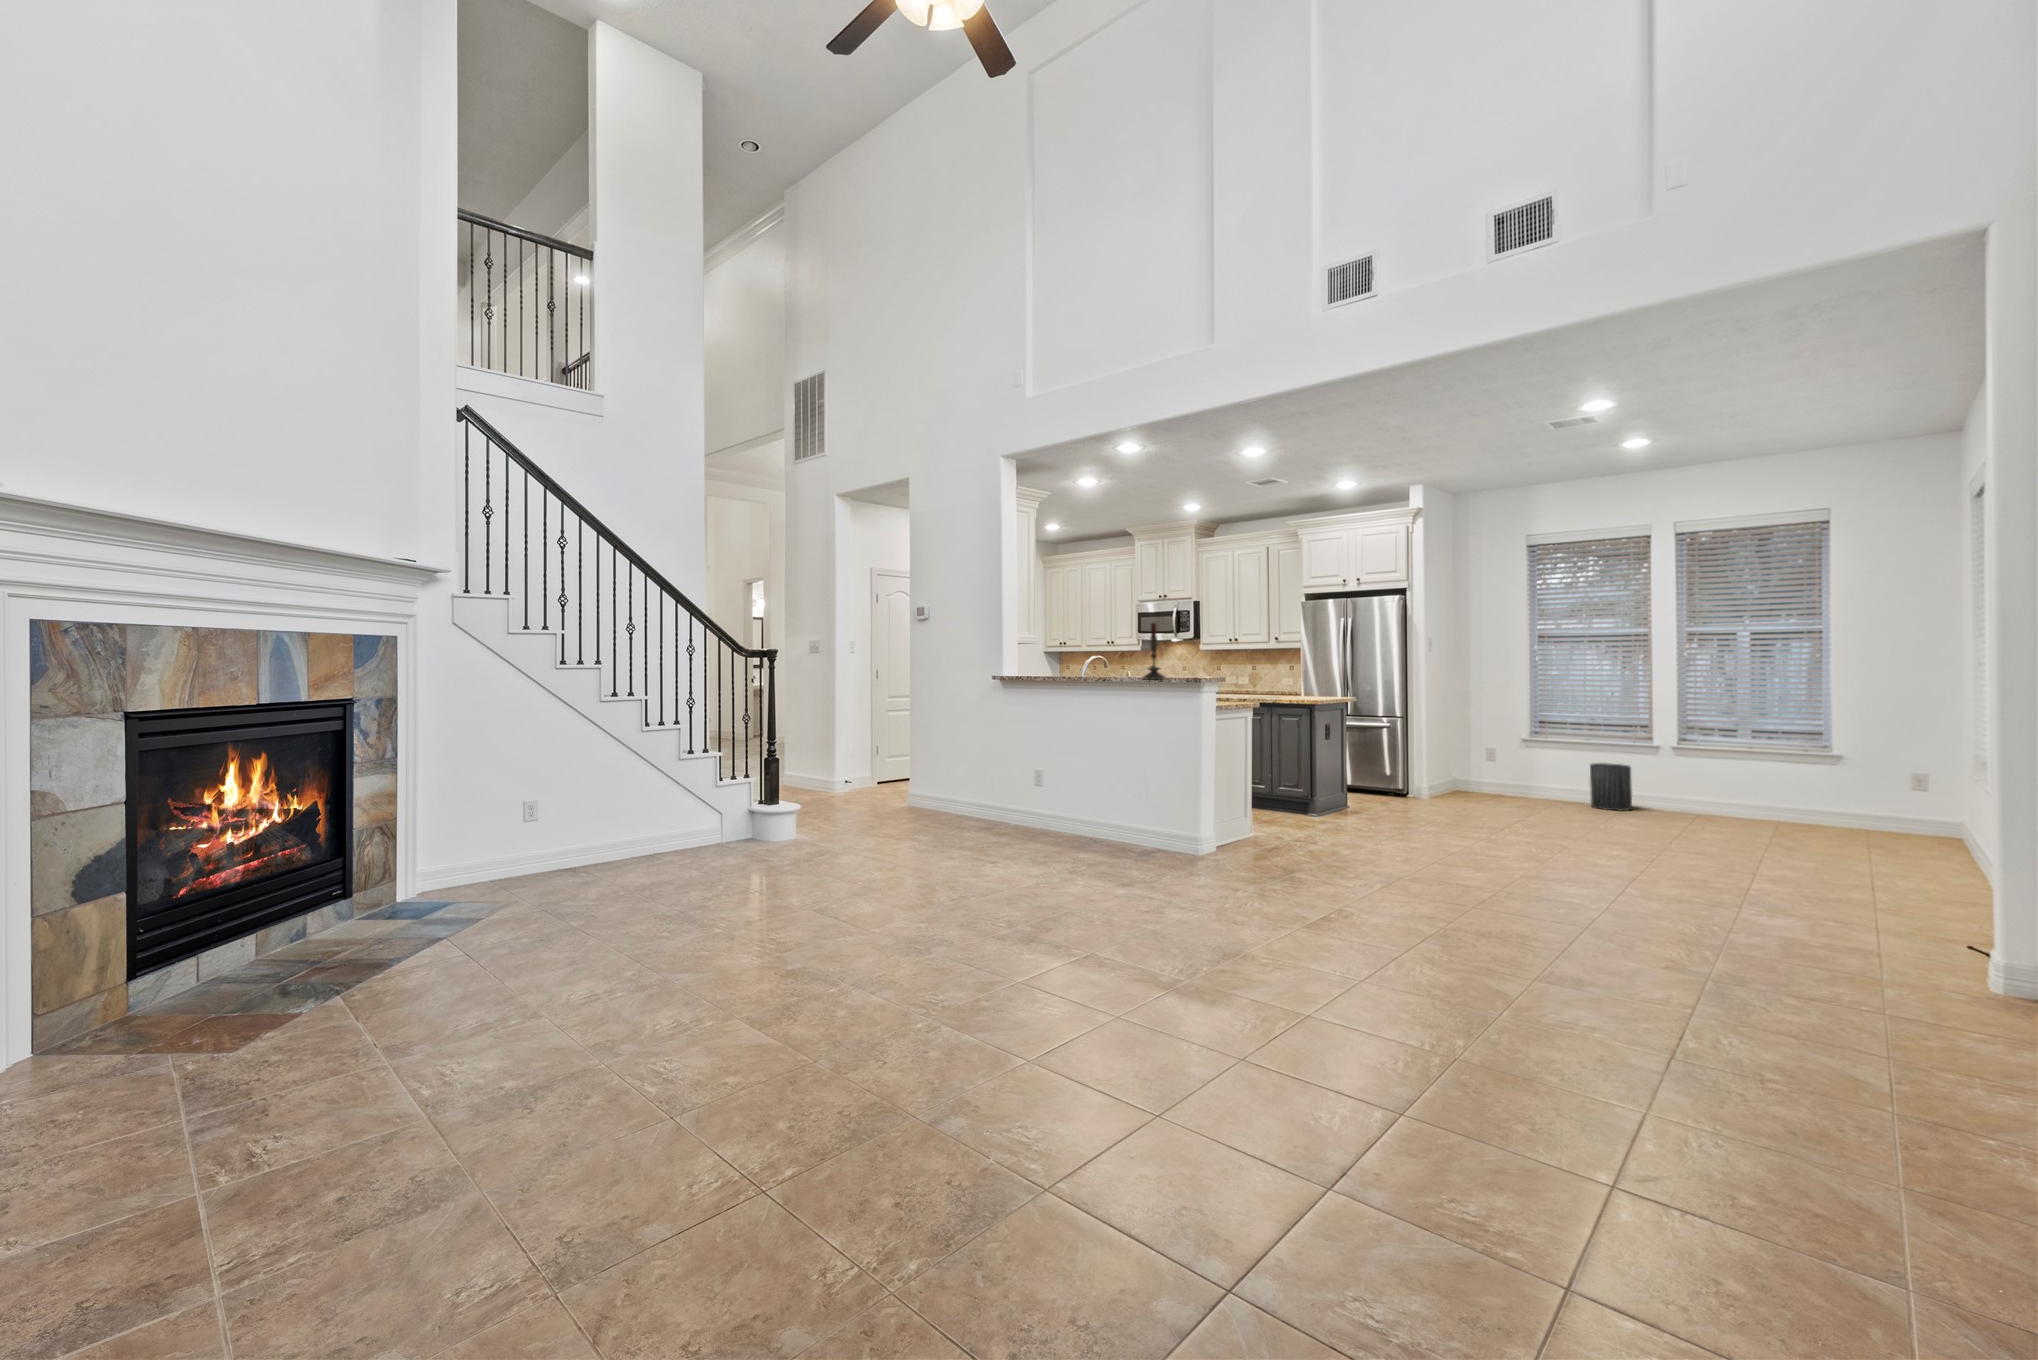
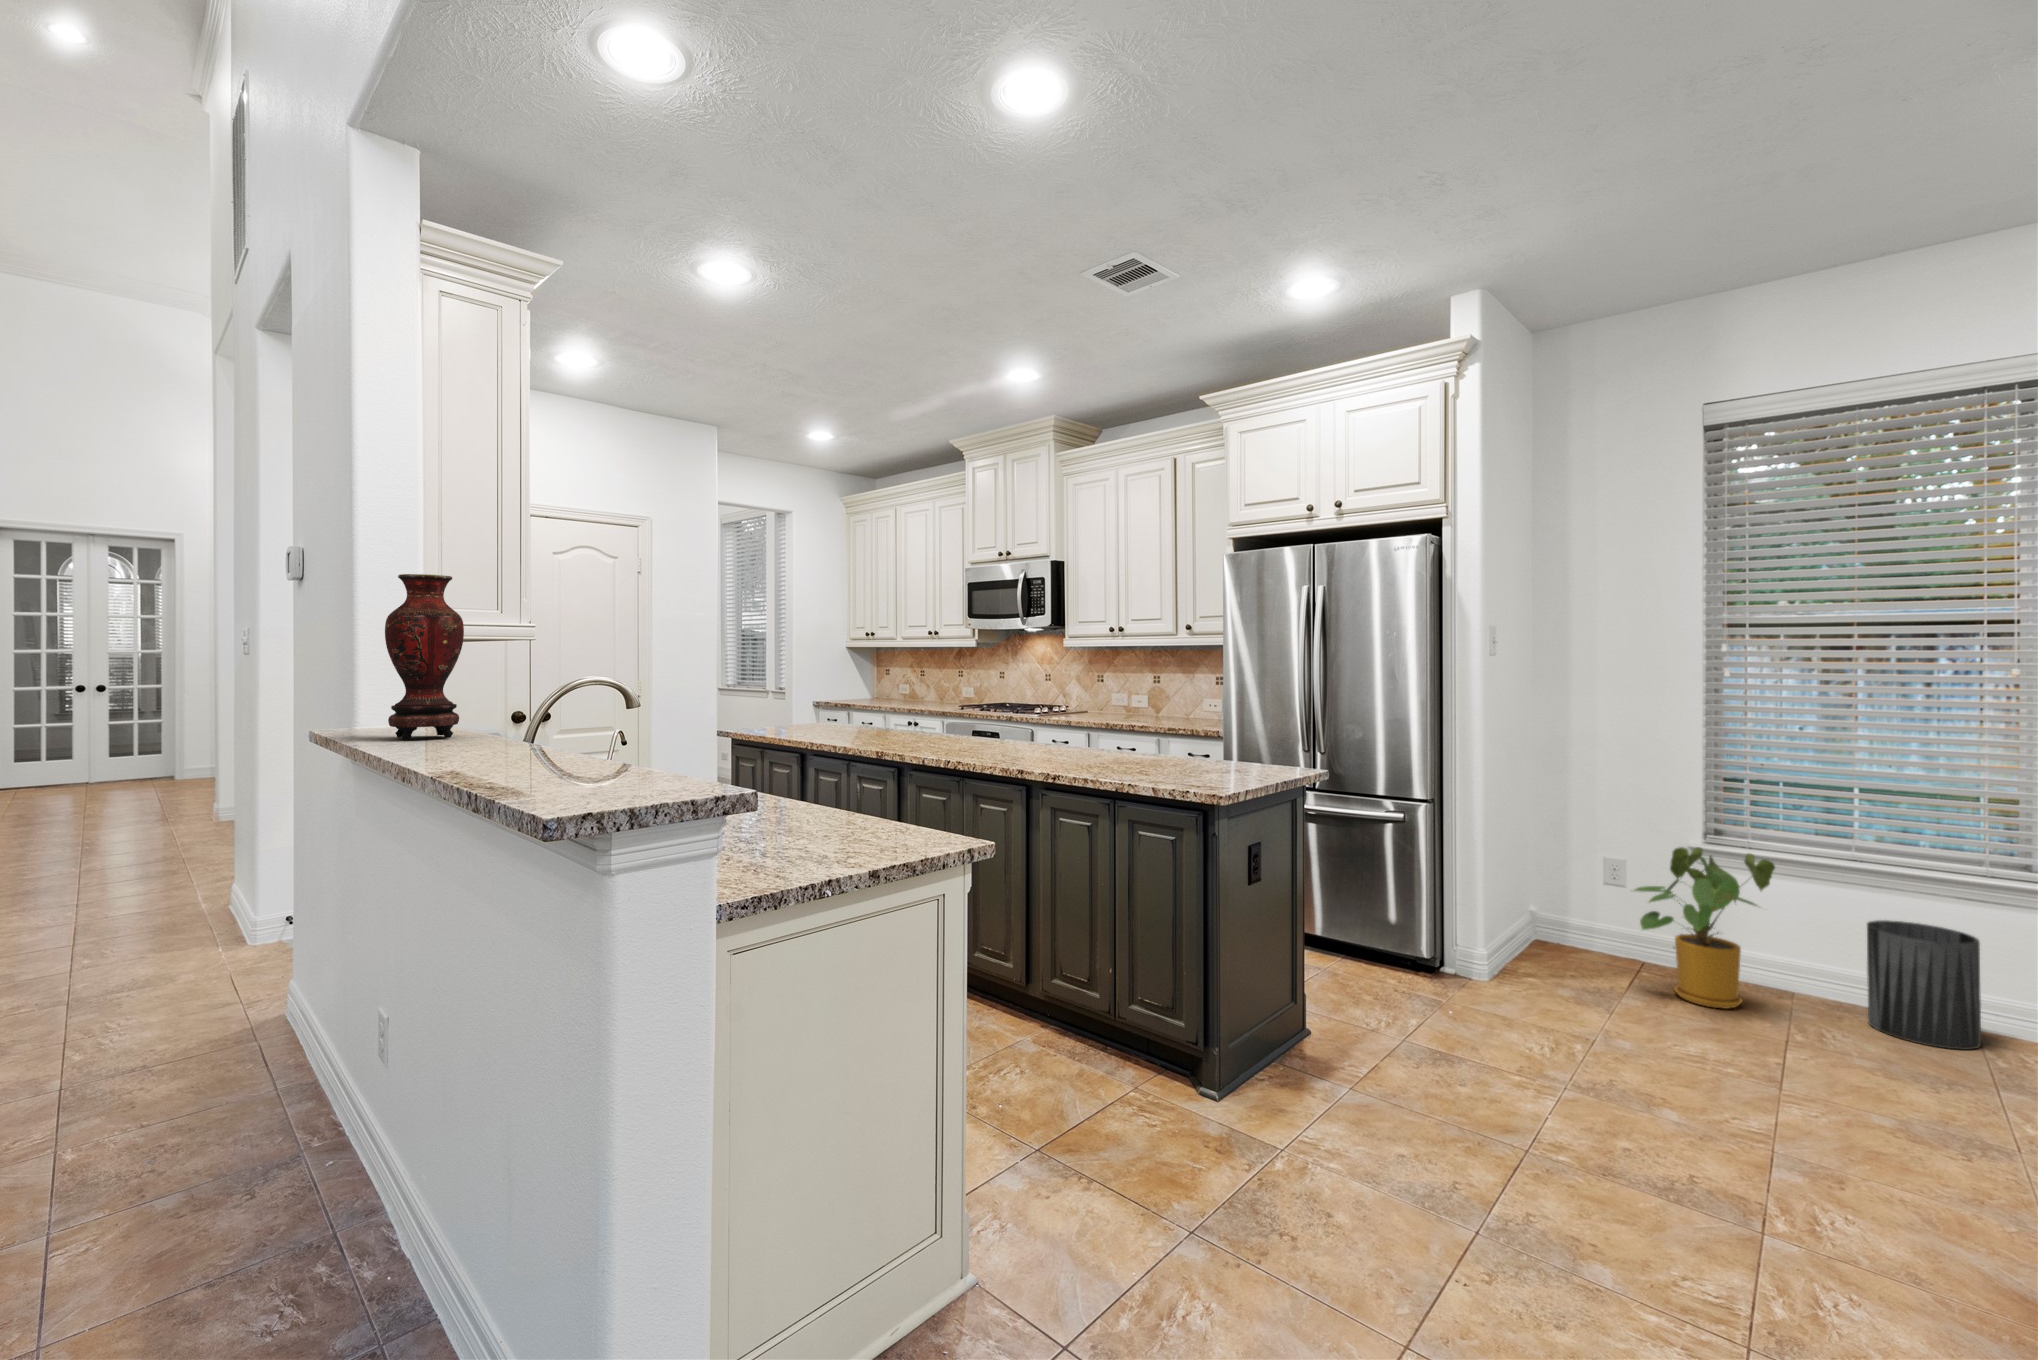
candle: present [1143,623,1165,680] -> none [469,548,564,774]
vase: none [1056,625,1078,678] -> present [385,574,464,740]
house plant: none [1492,737,1556,803] -> present [1635,847,1775,1008]

